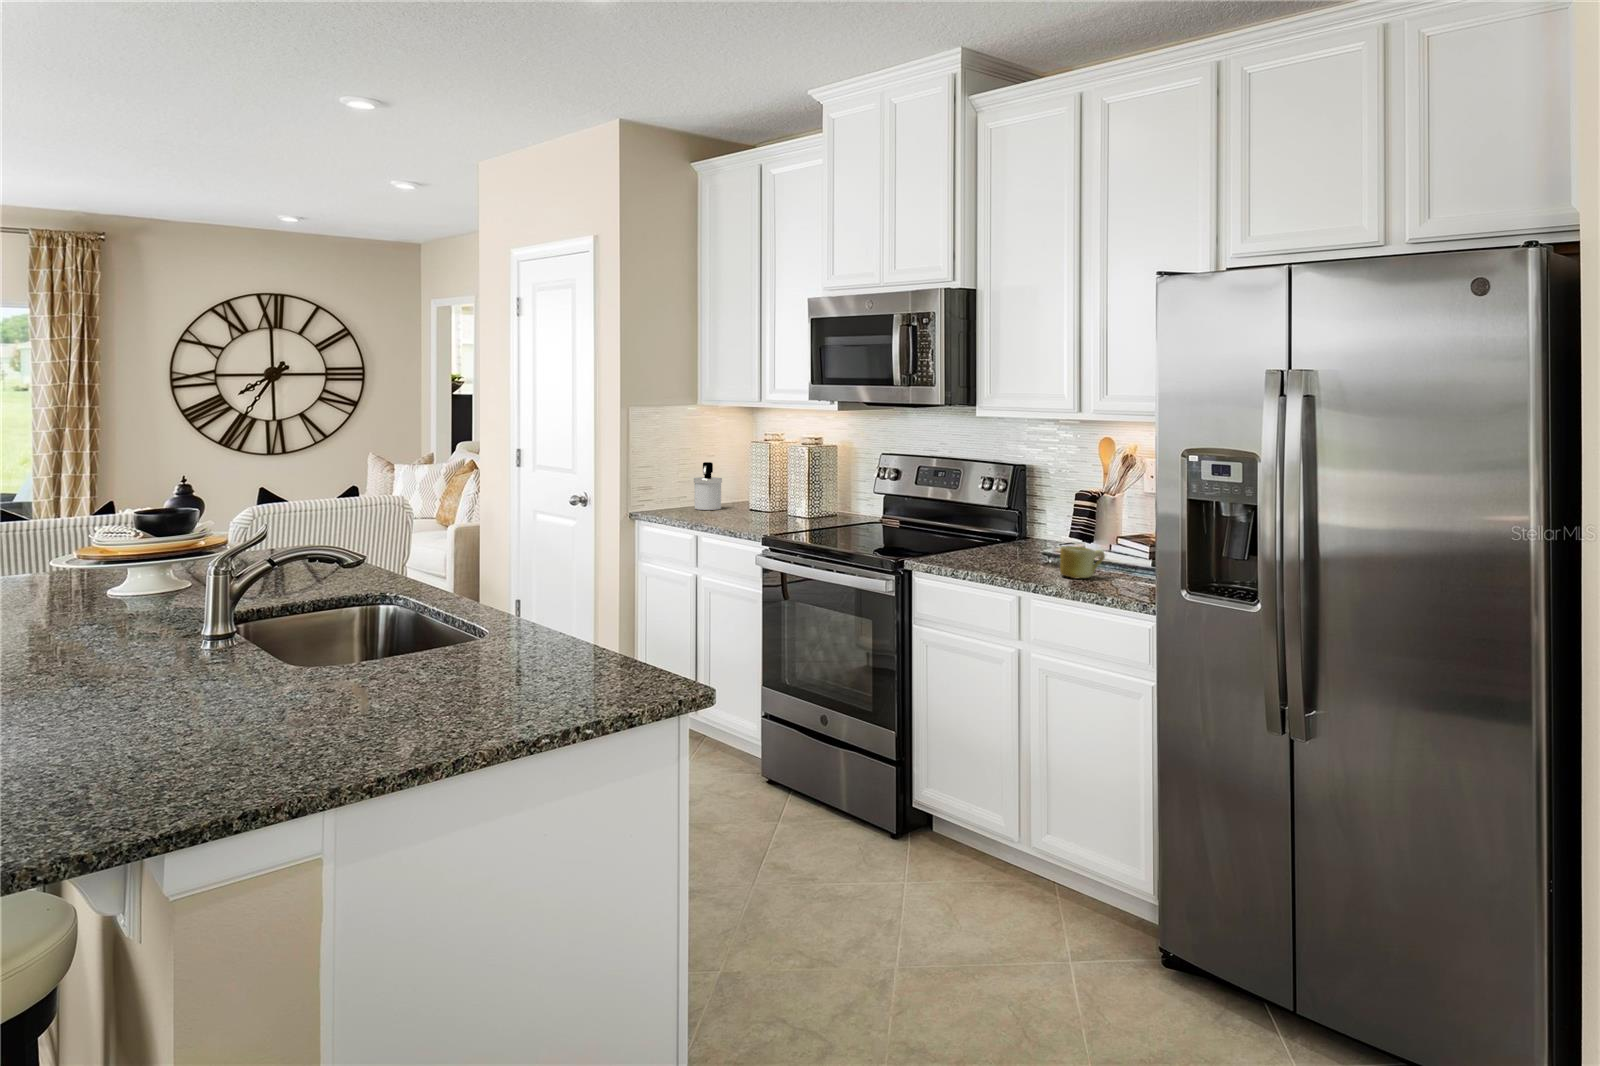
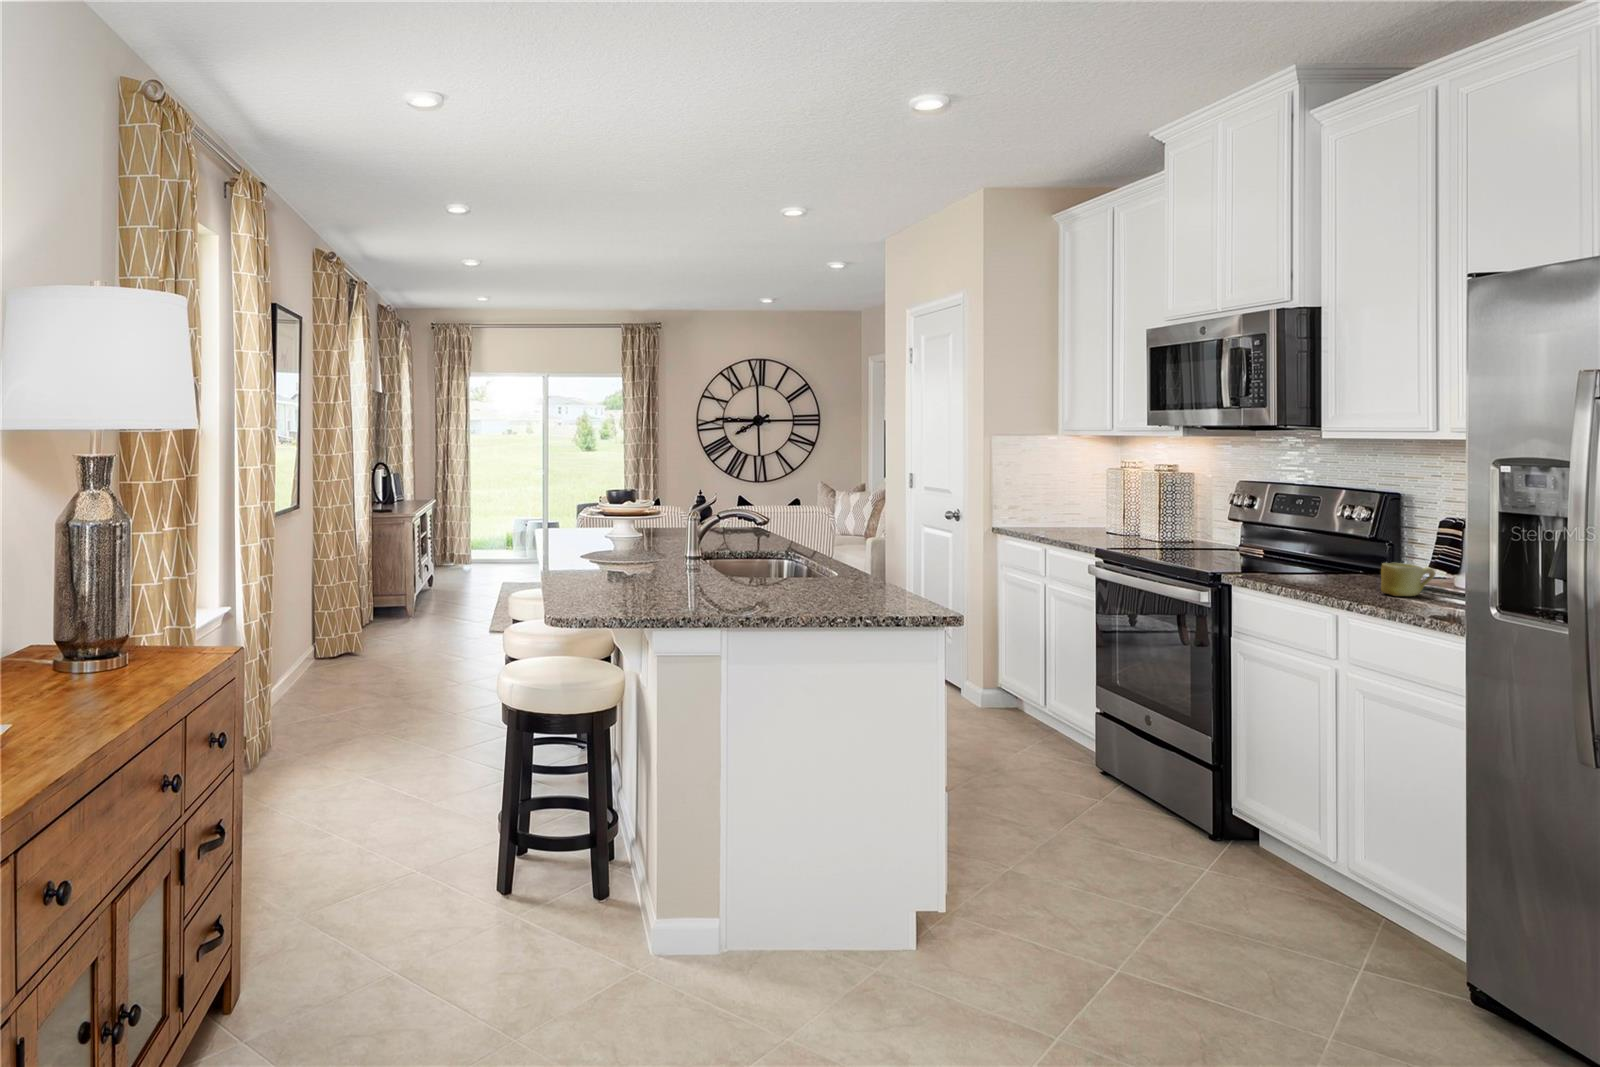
soap dispenser: present [694,462,722,510] -> none [1057,484,1084,527]

